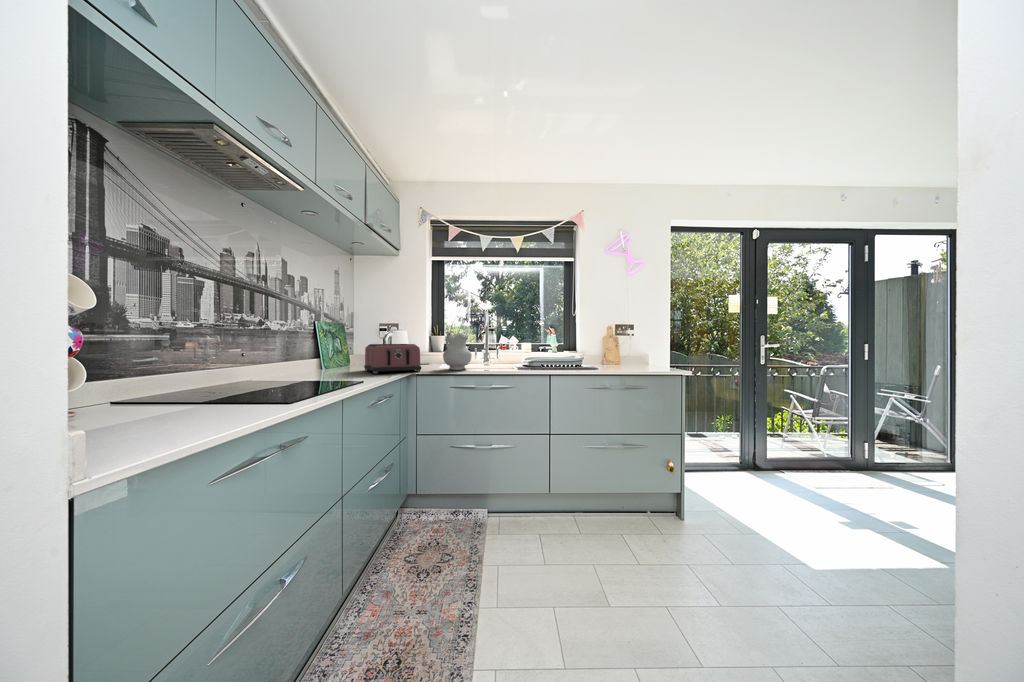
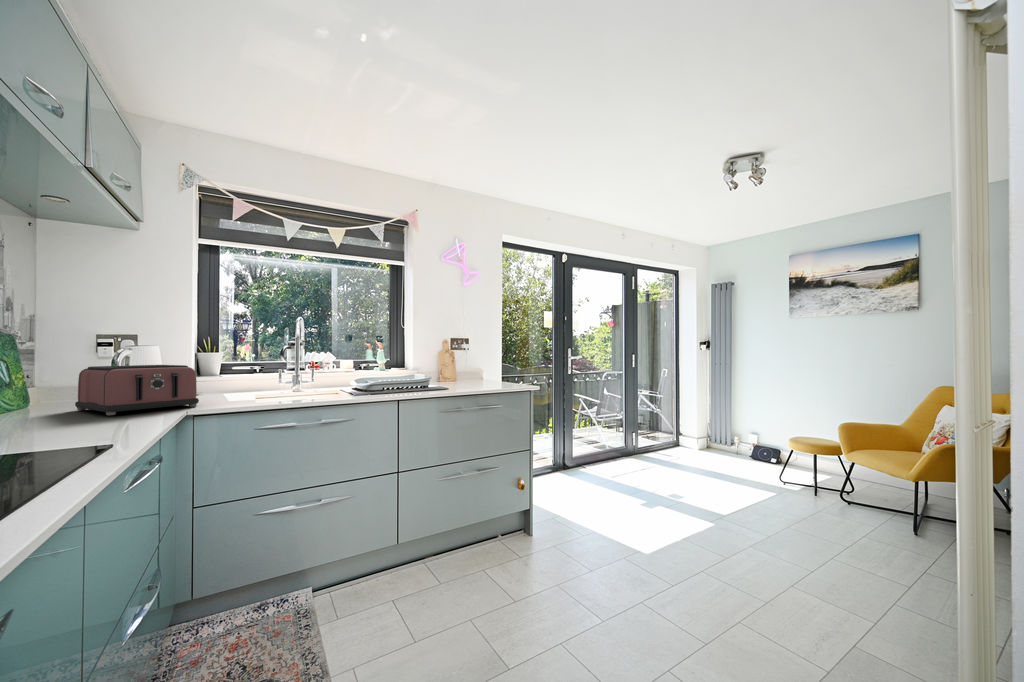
ceramic pitcher: present [443,333,472,370] -> none [234,348,280,401]

